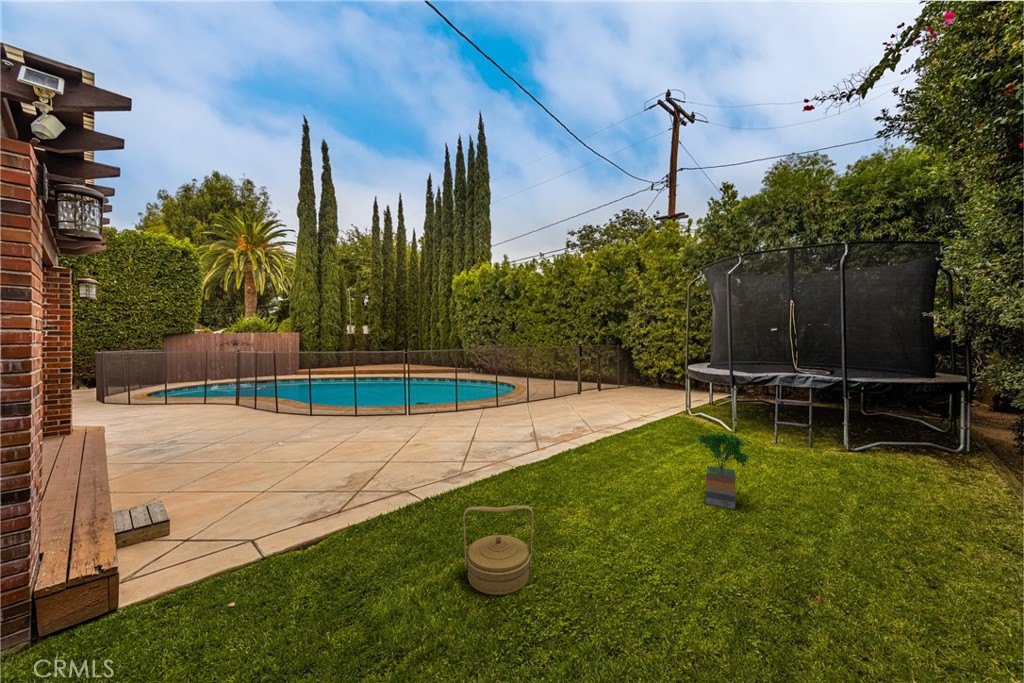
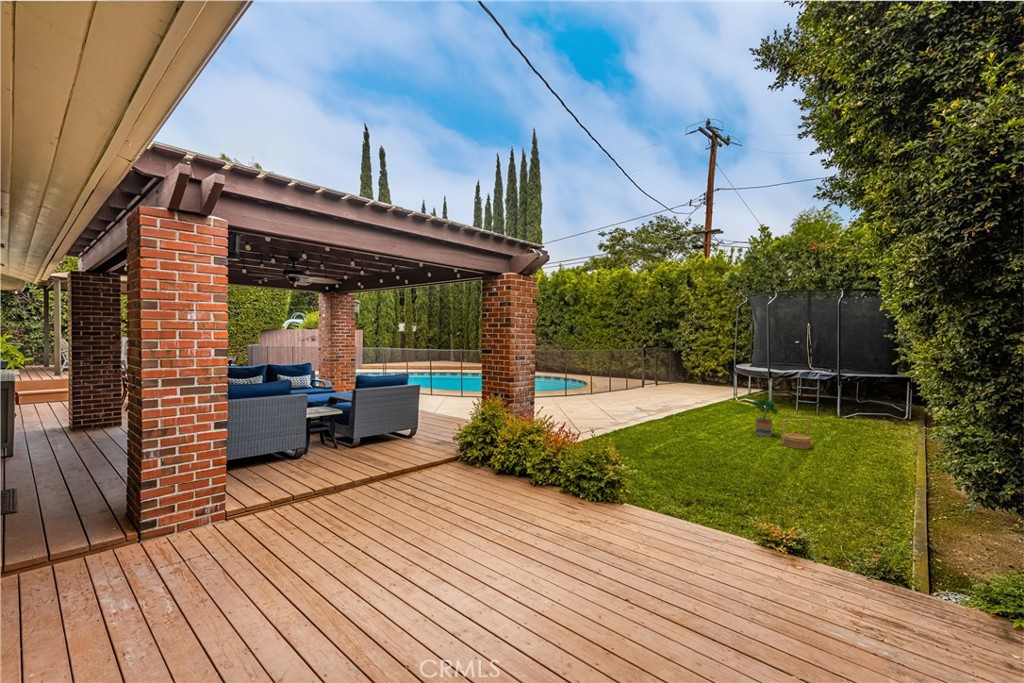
basket: present [463,505,534,595] -> present [781,419,811,449]

